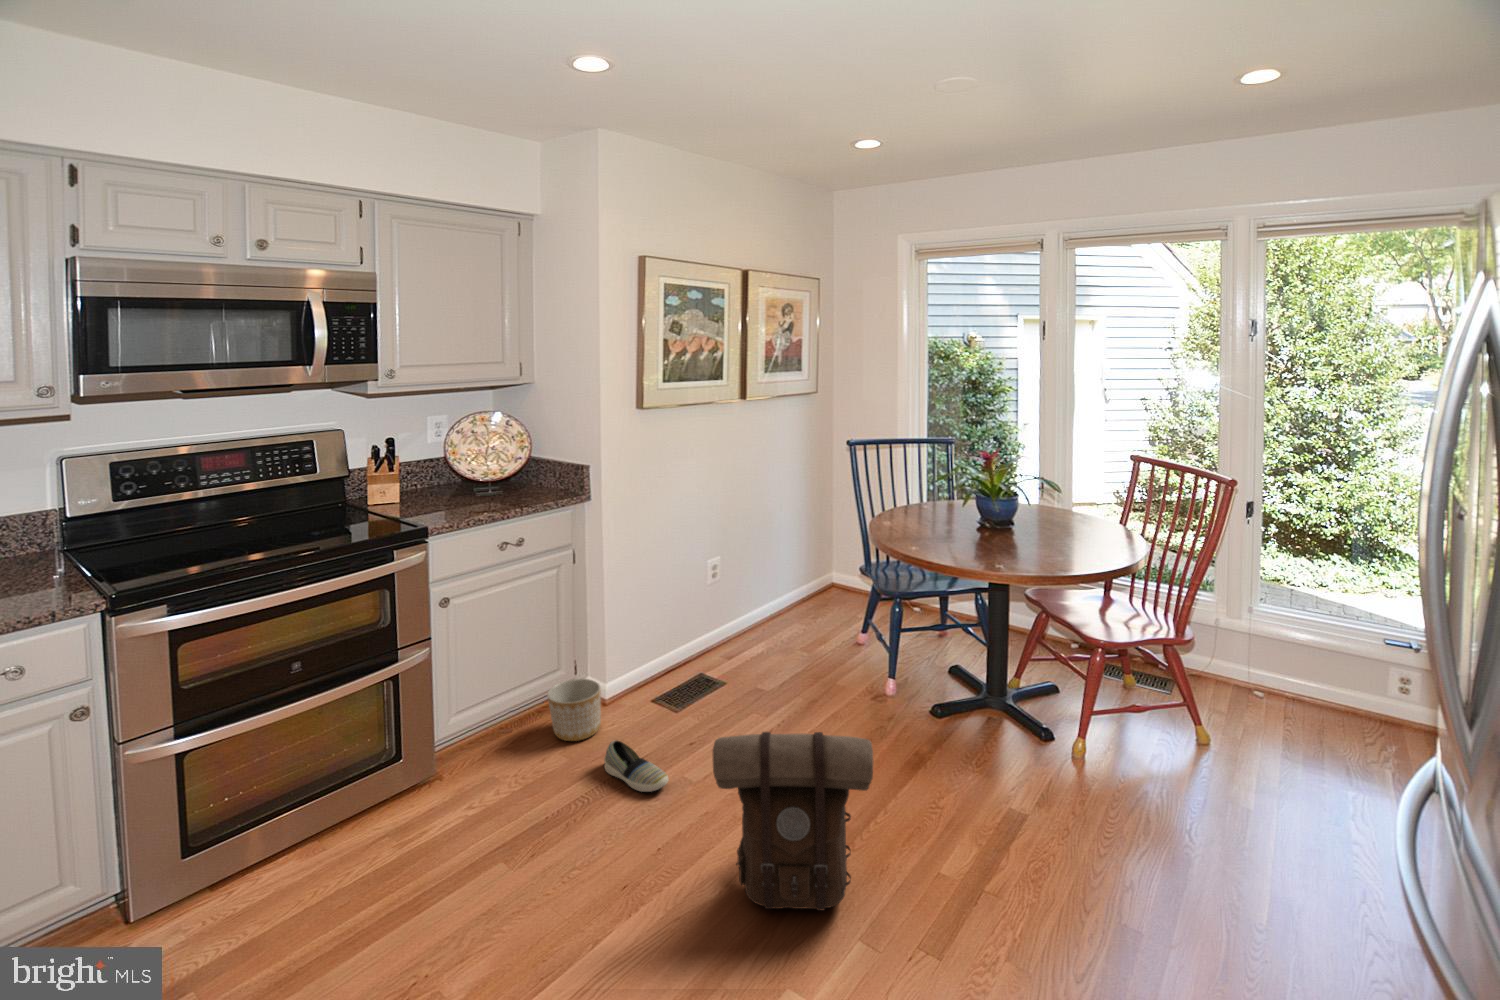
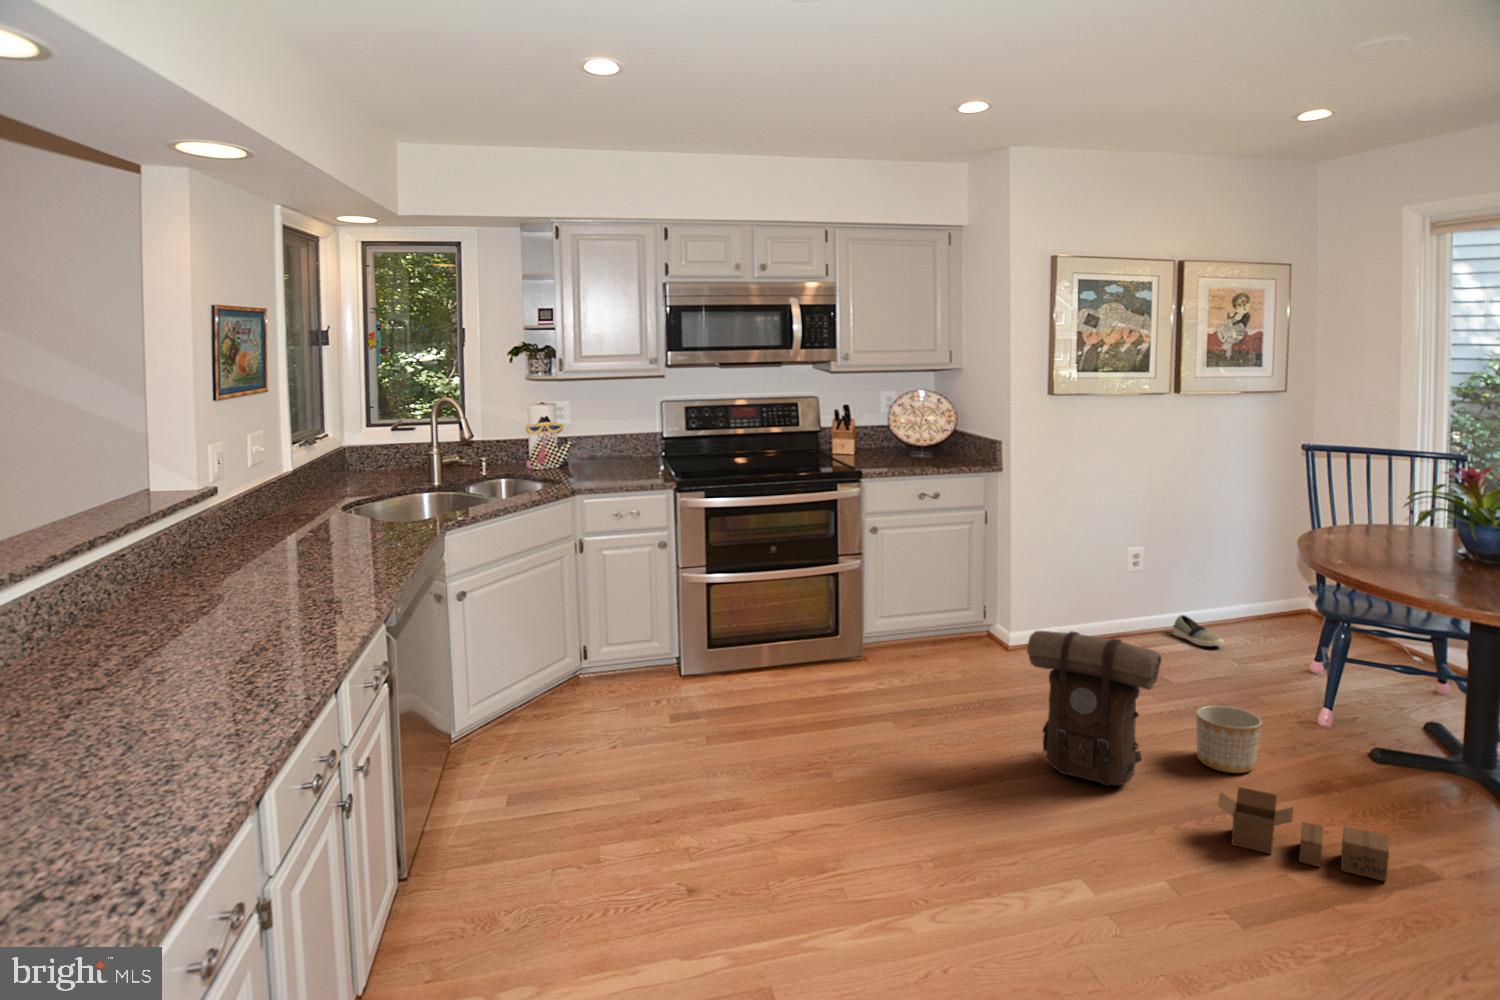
planter: present [547,679,601,741] -> present [1196,706,1262,773]
shoe: present [604,740,668,792] -> present [1172,615,1224,646]
cardboard box: none [957,874,1140,961] -> present [1217,787,1389,881]

